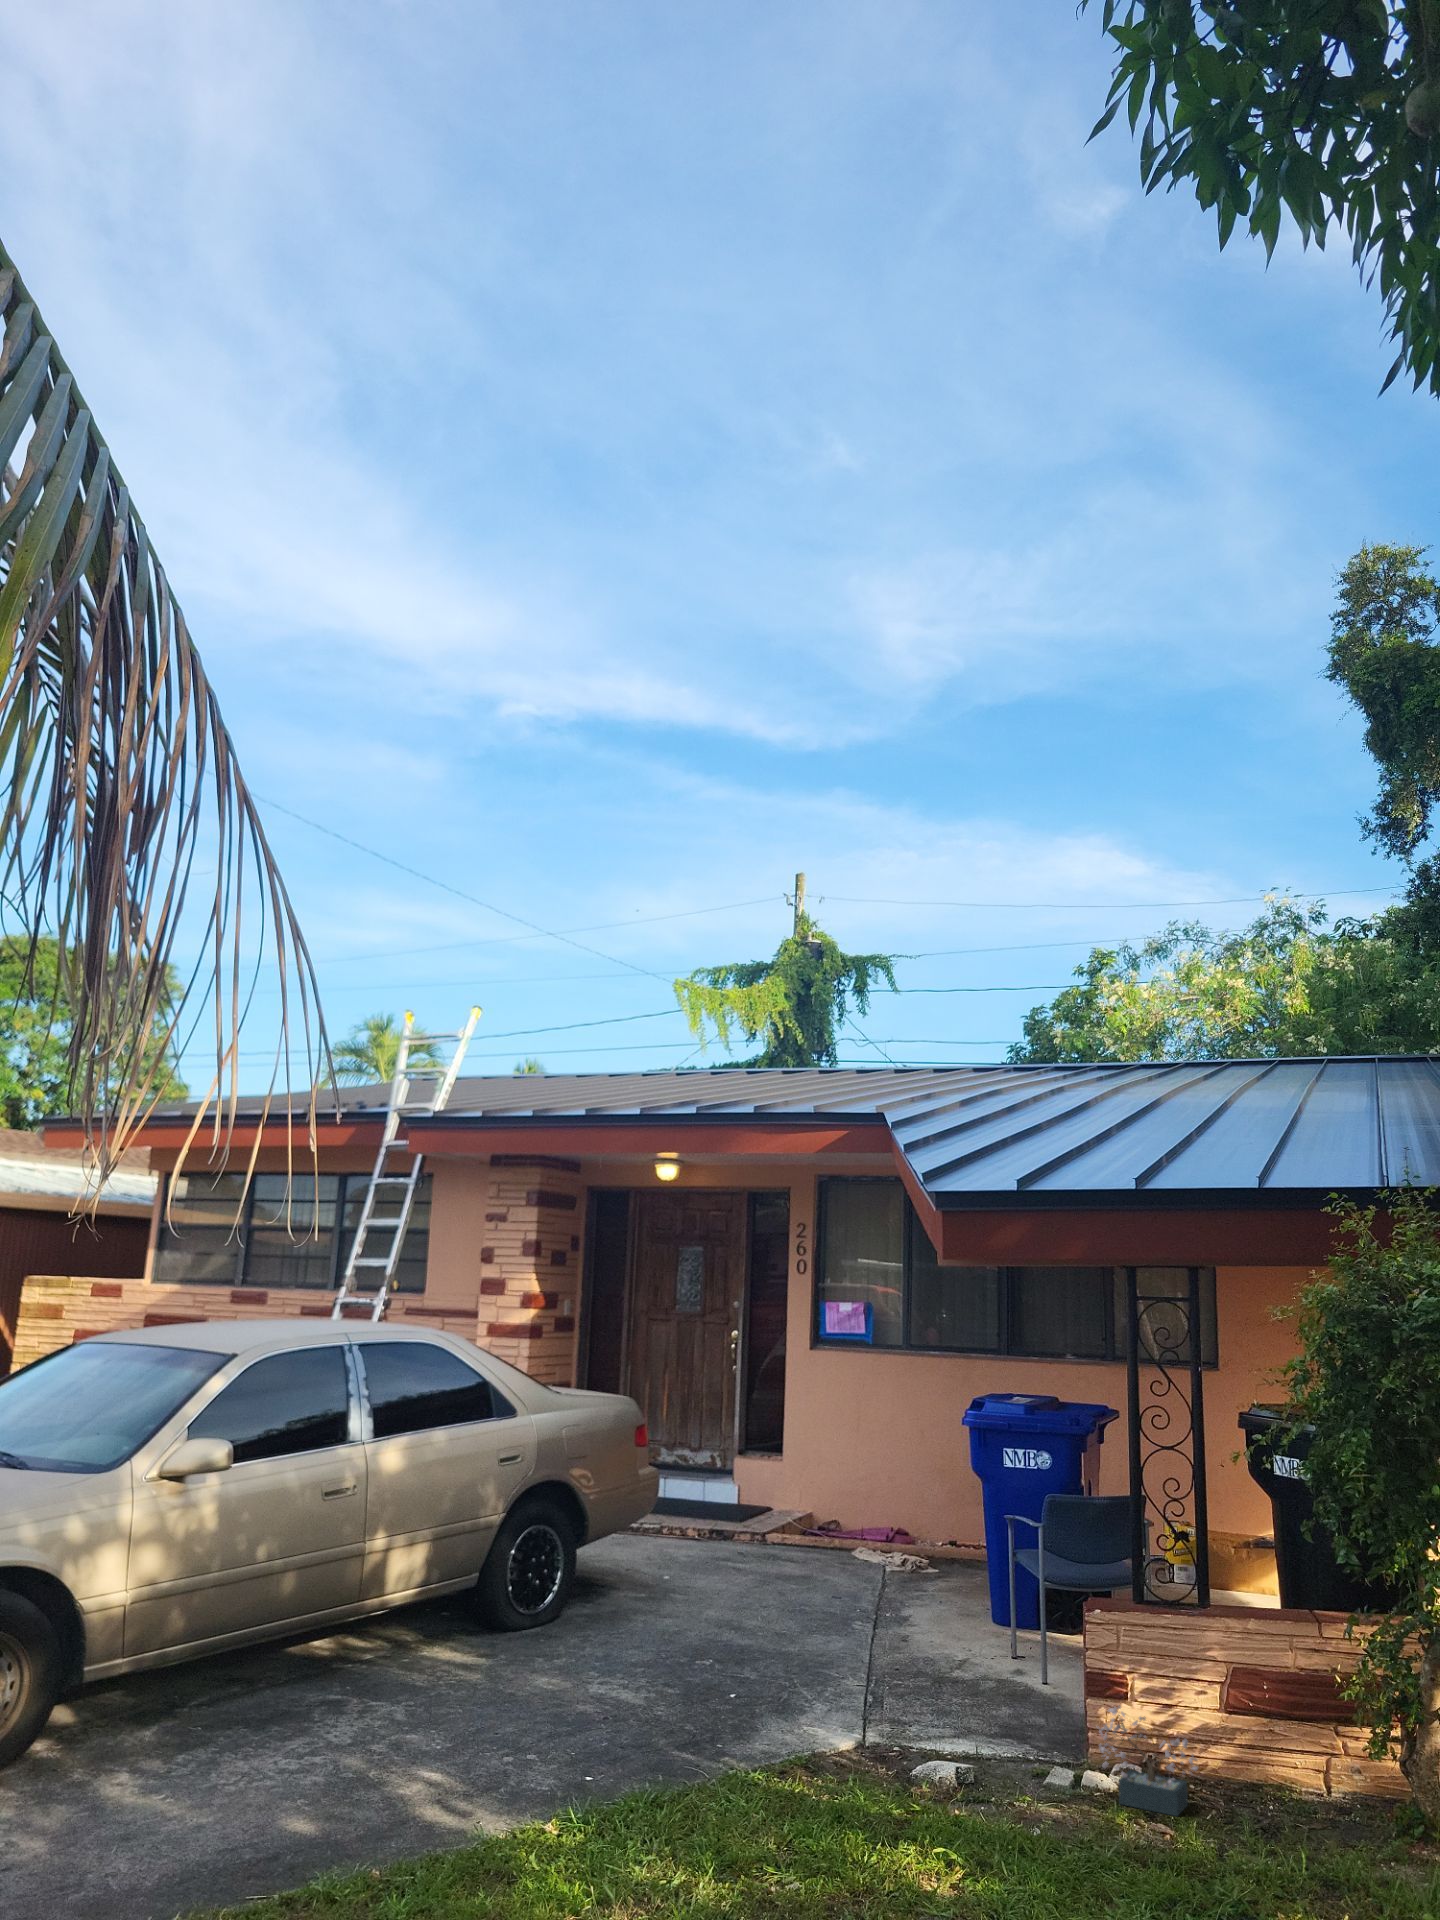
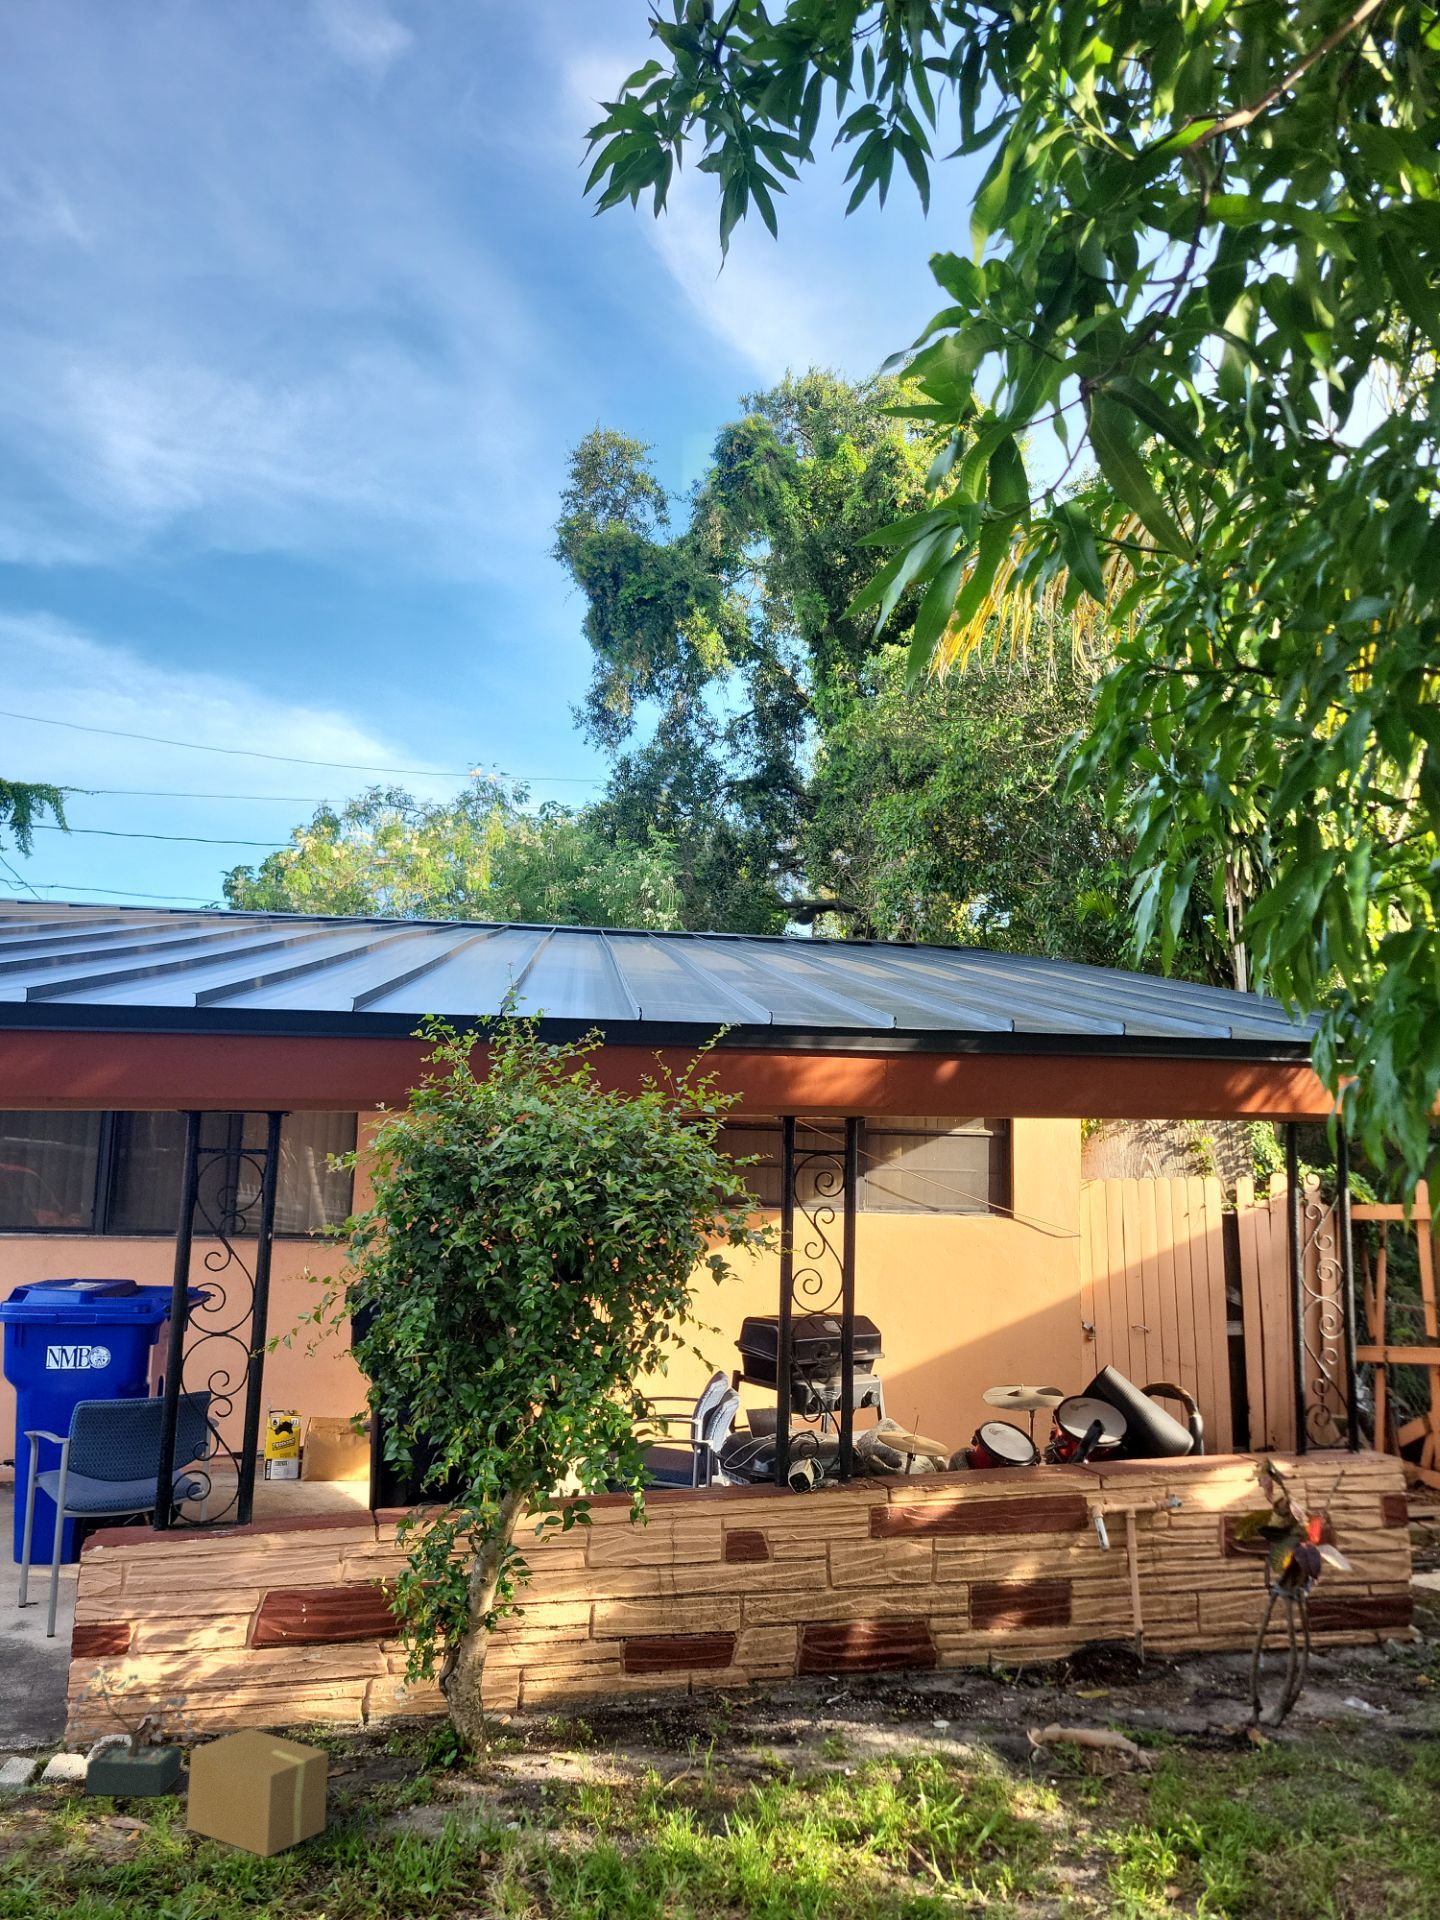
cardboard box: none [1205,1773,1324,1877] -> present [186,1729,328,1857]

